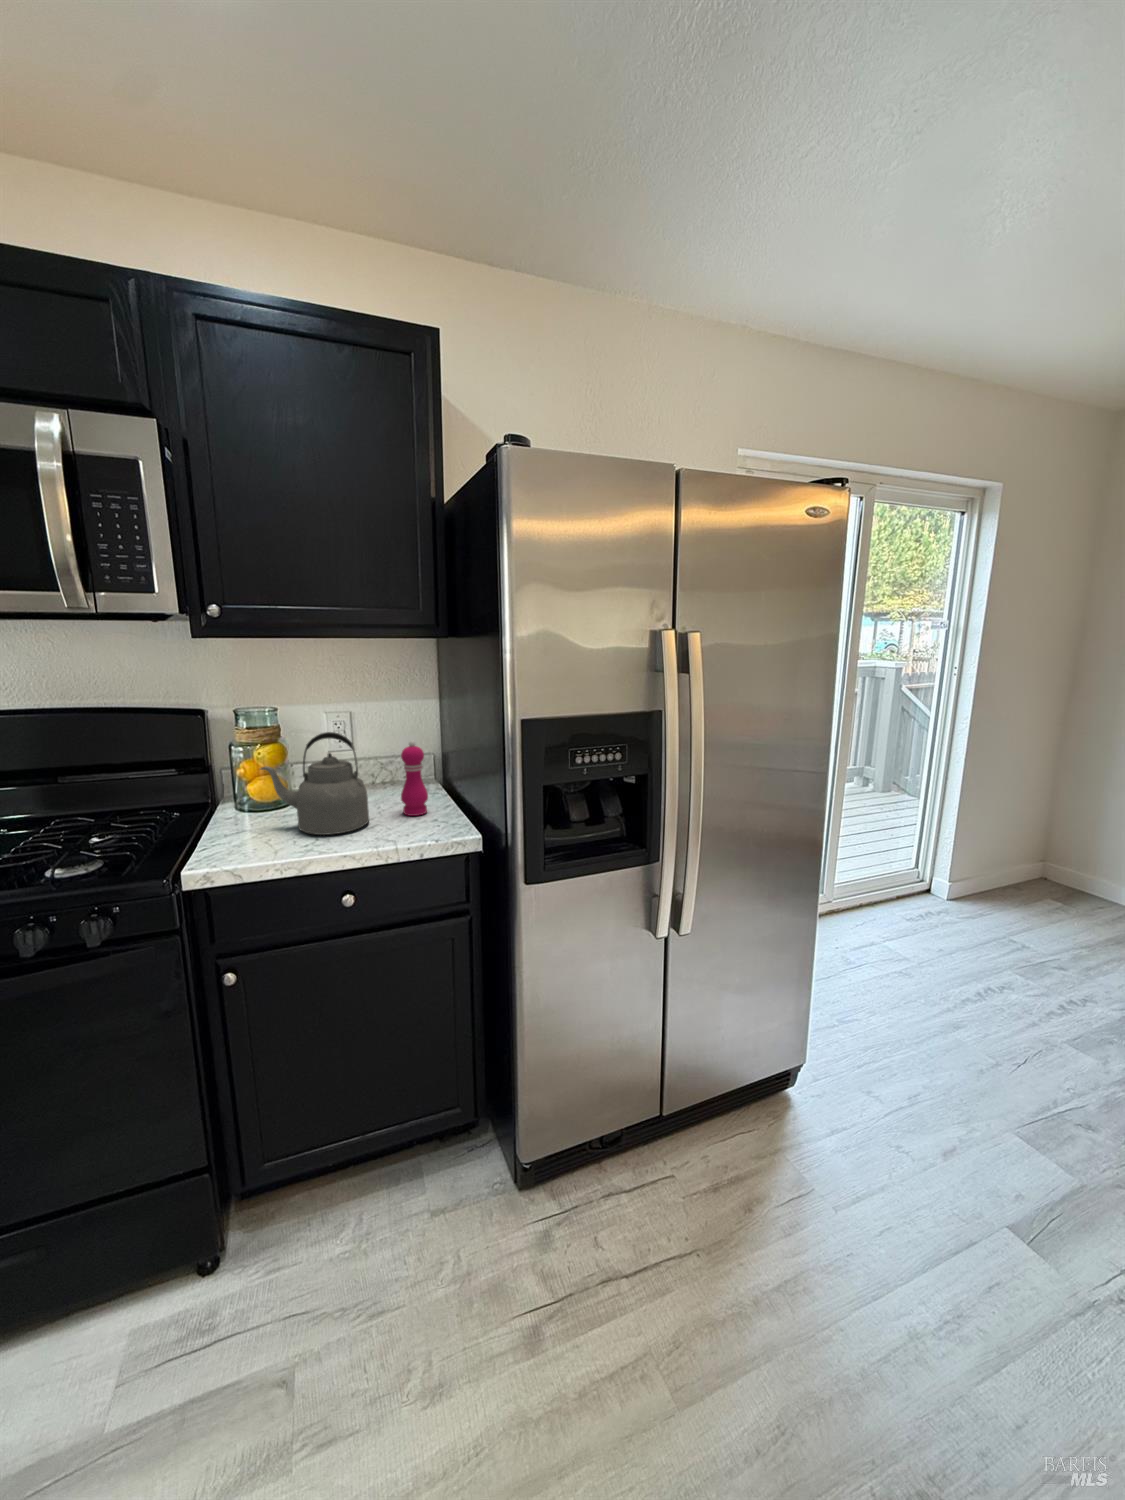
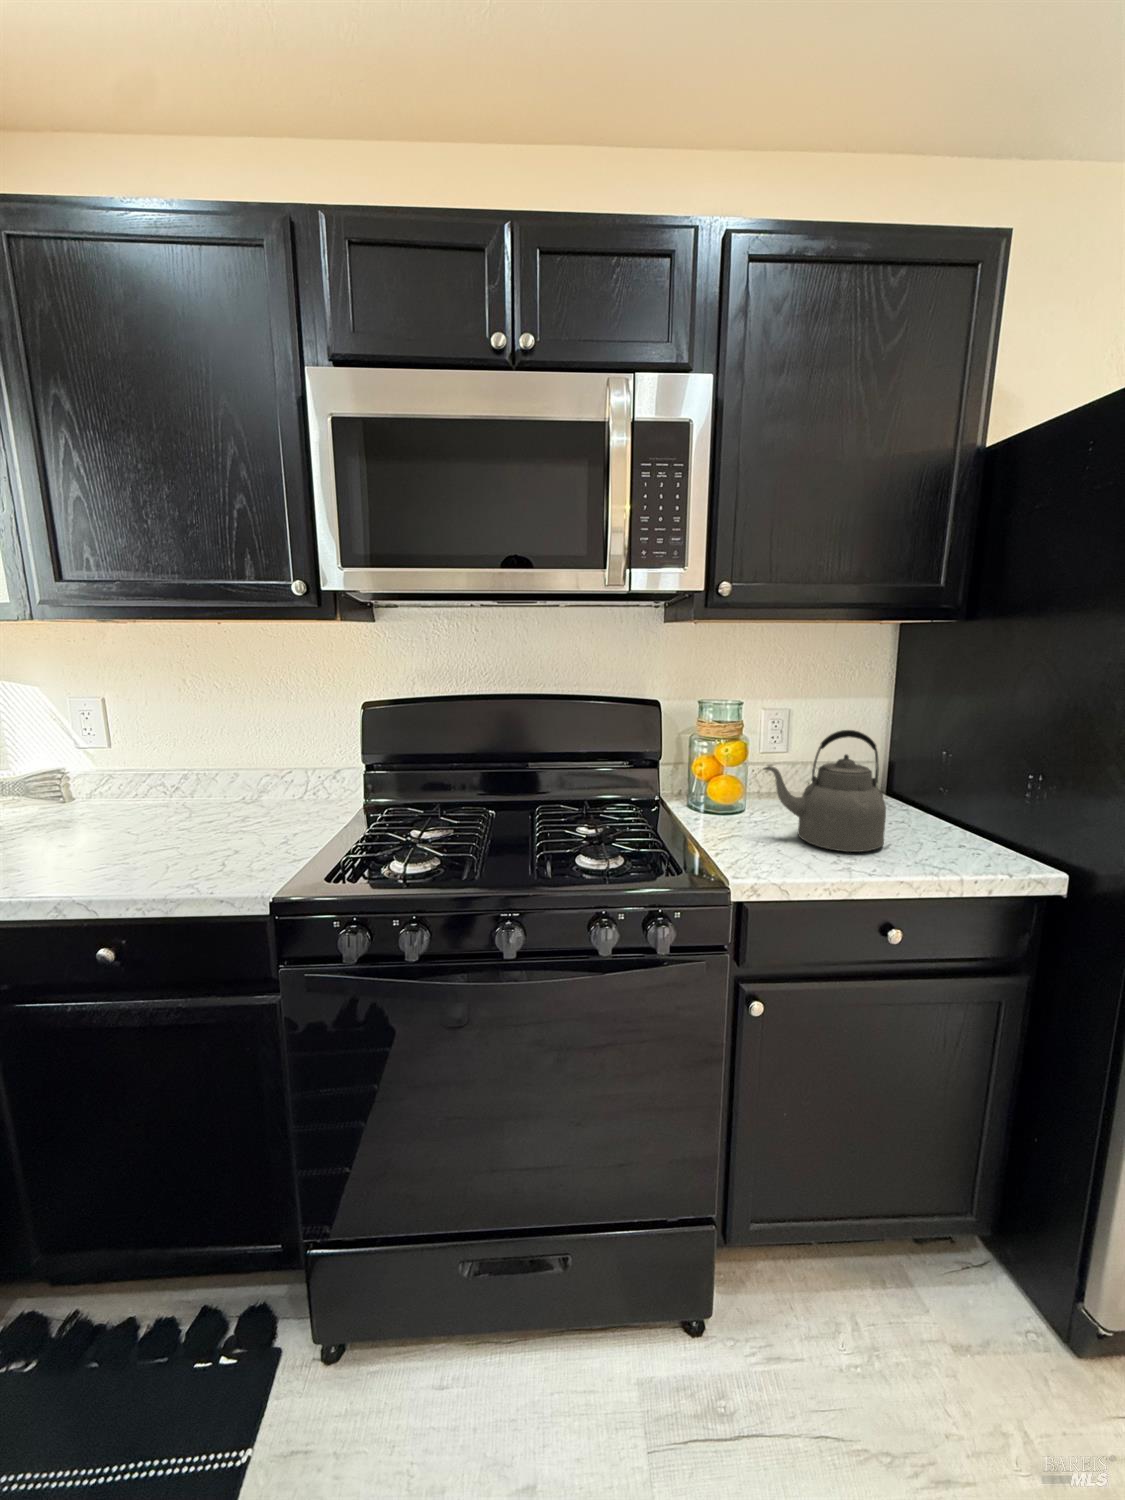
pepper mill: present [401,741,428,816] -> none [903,744,943,836]

